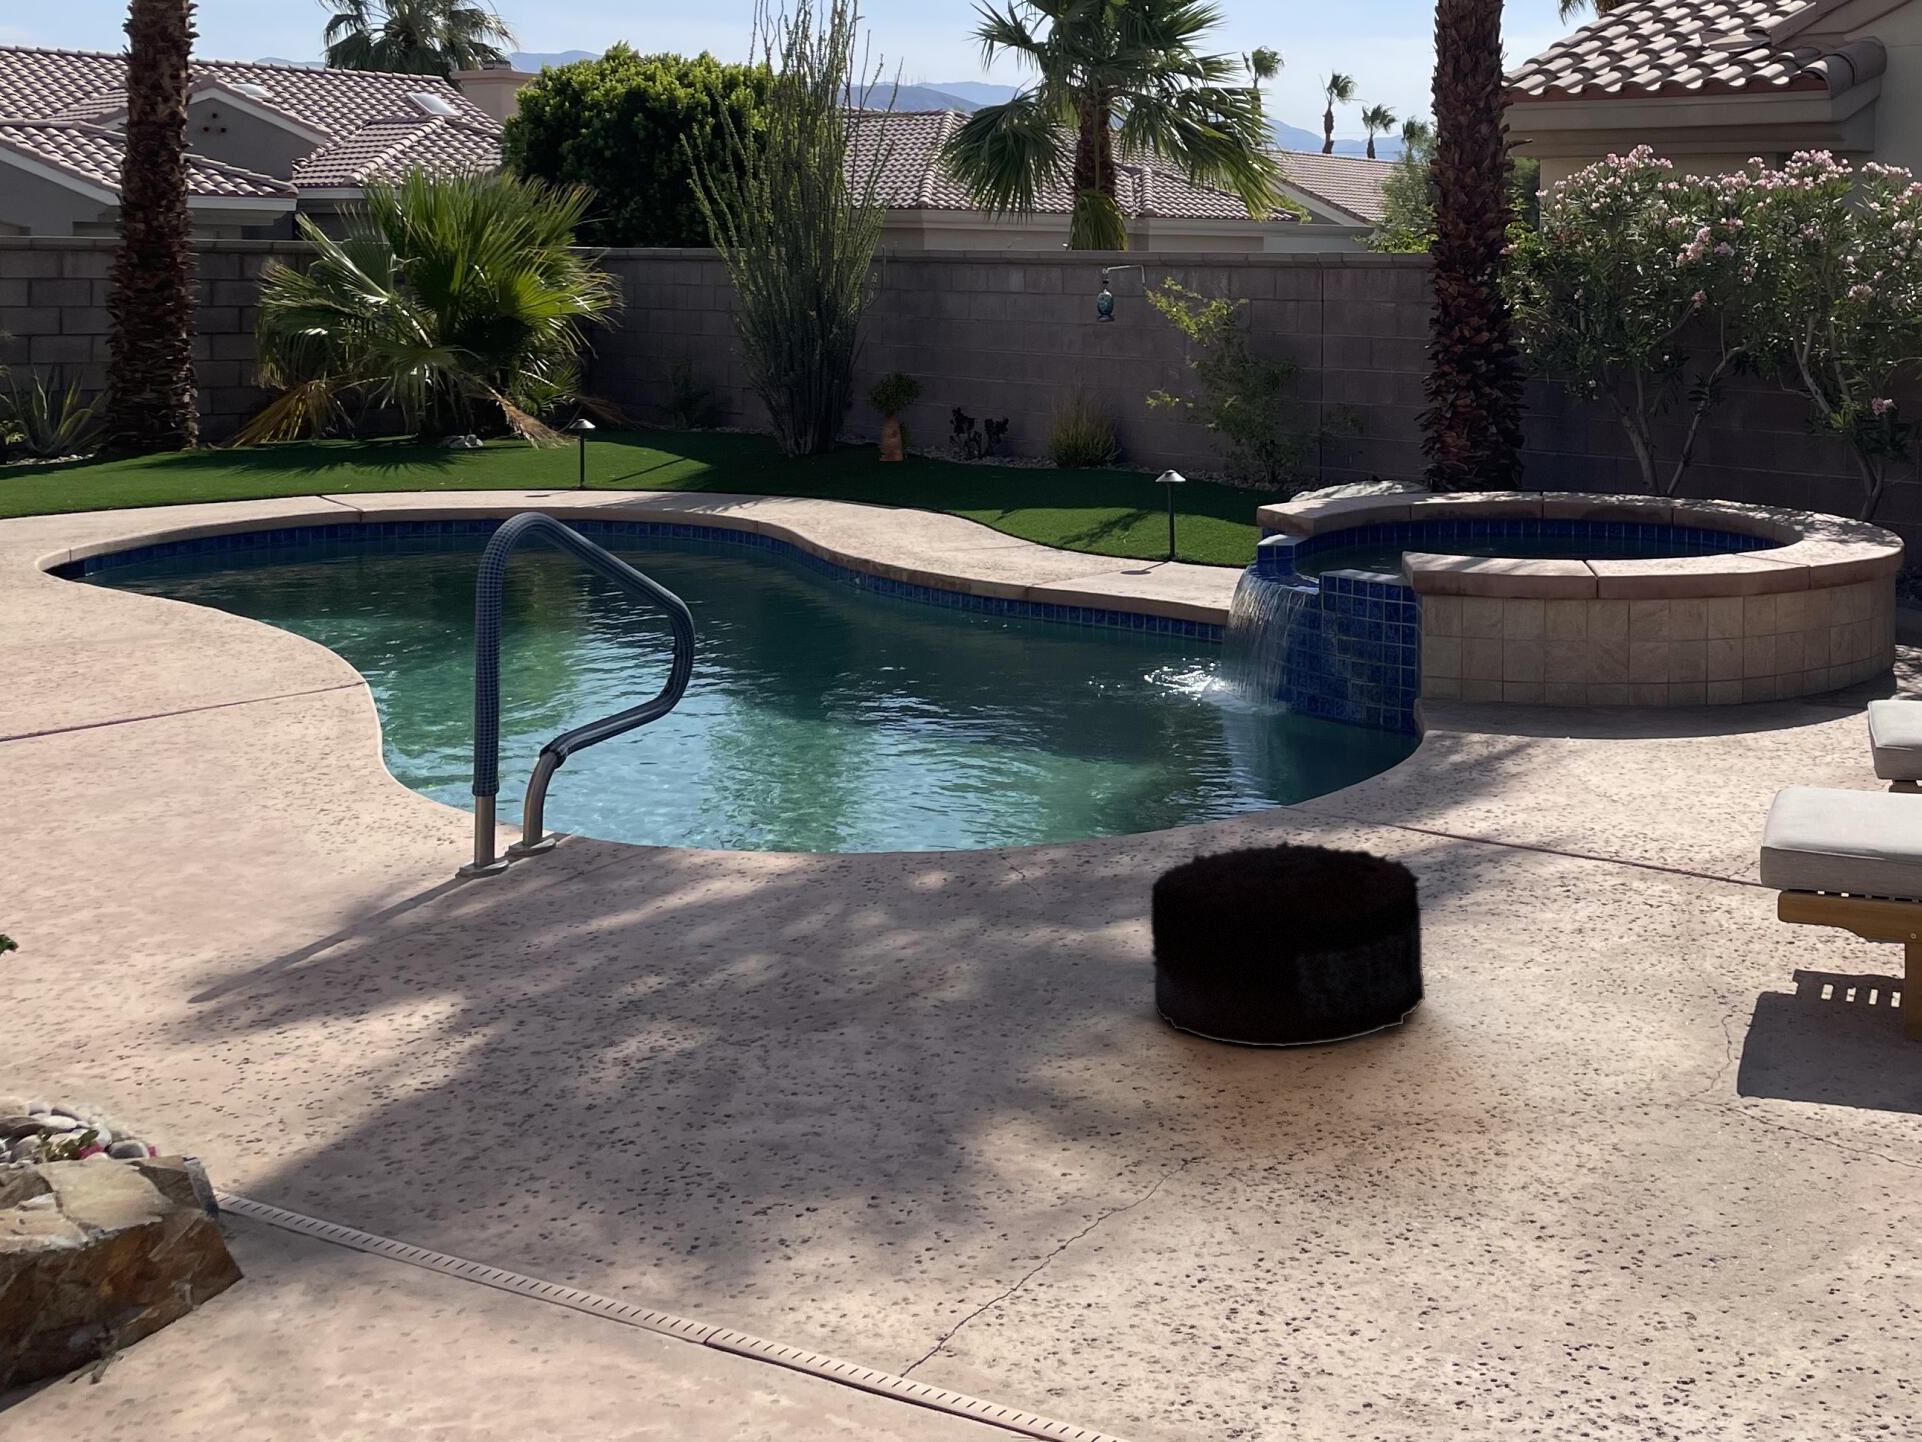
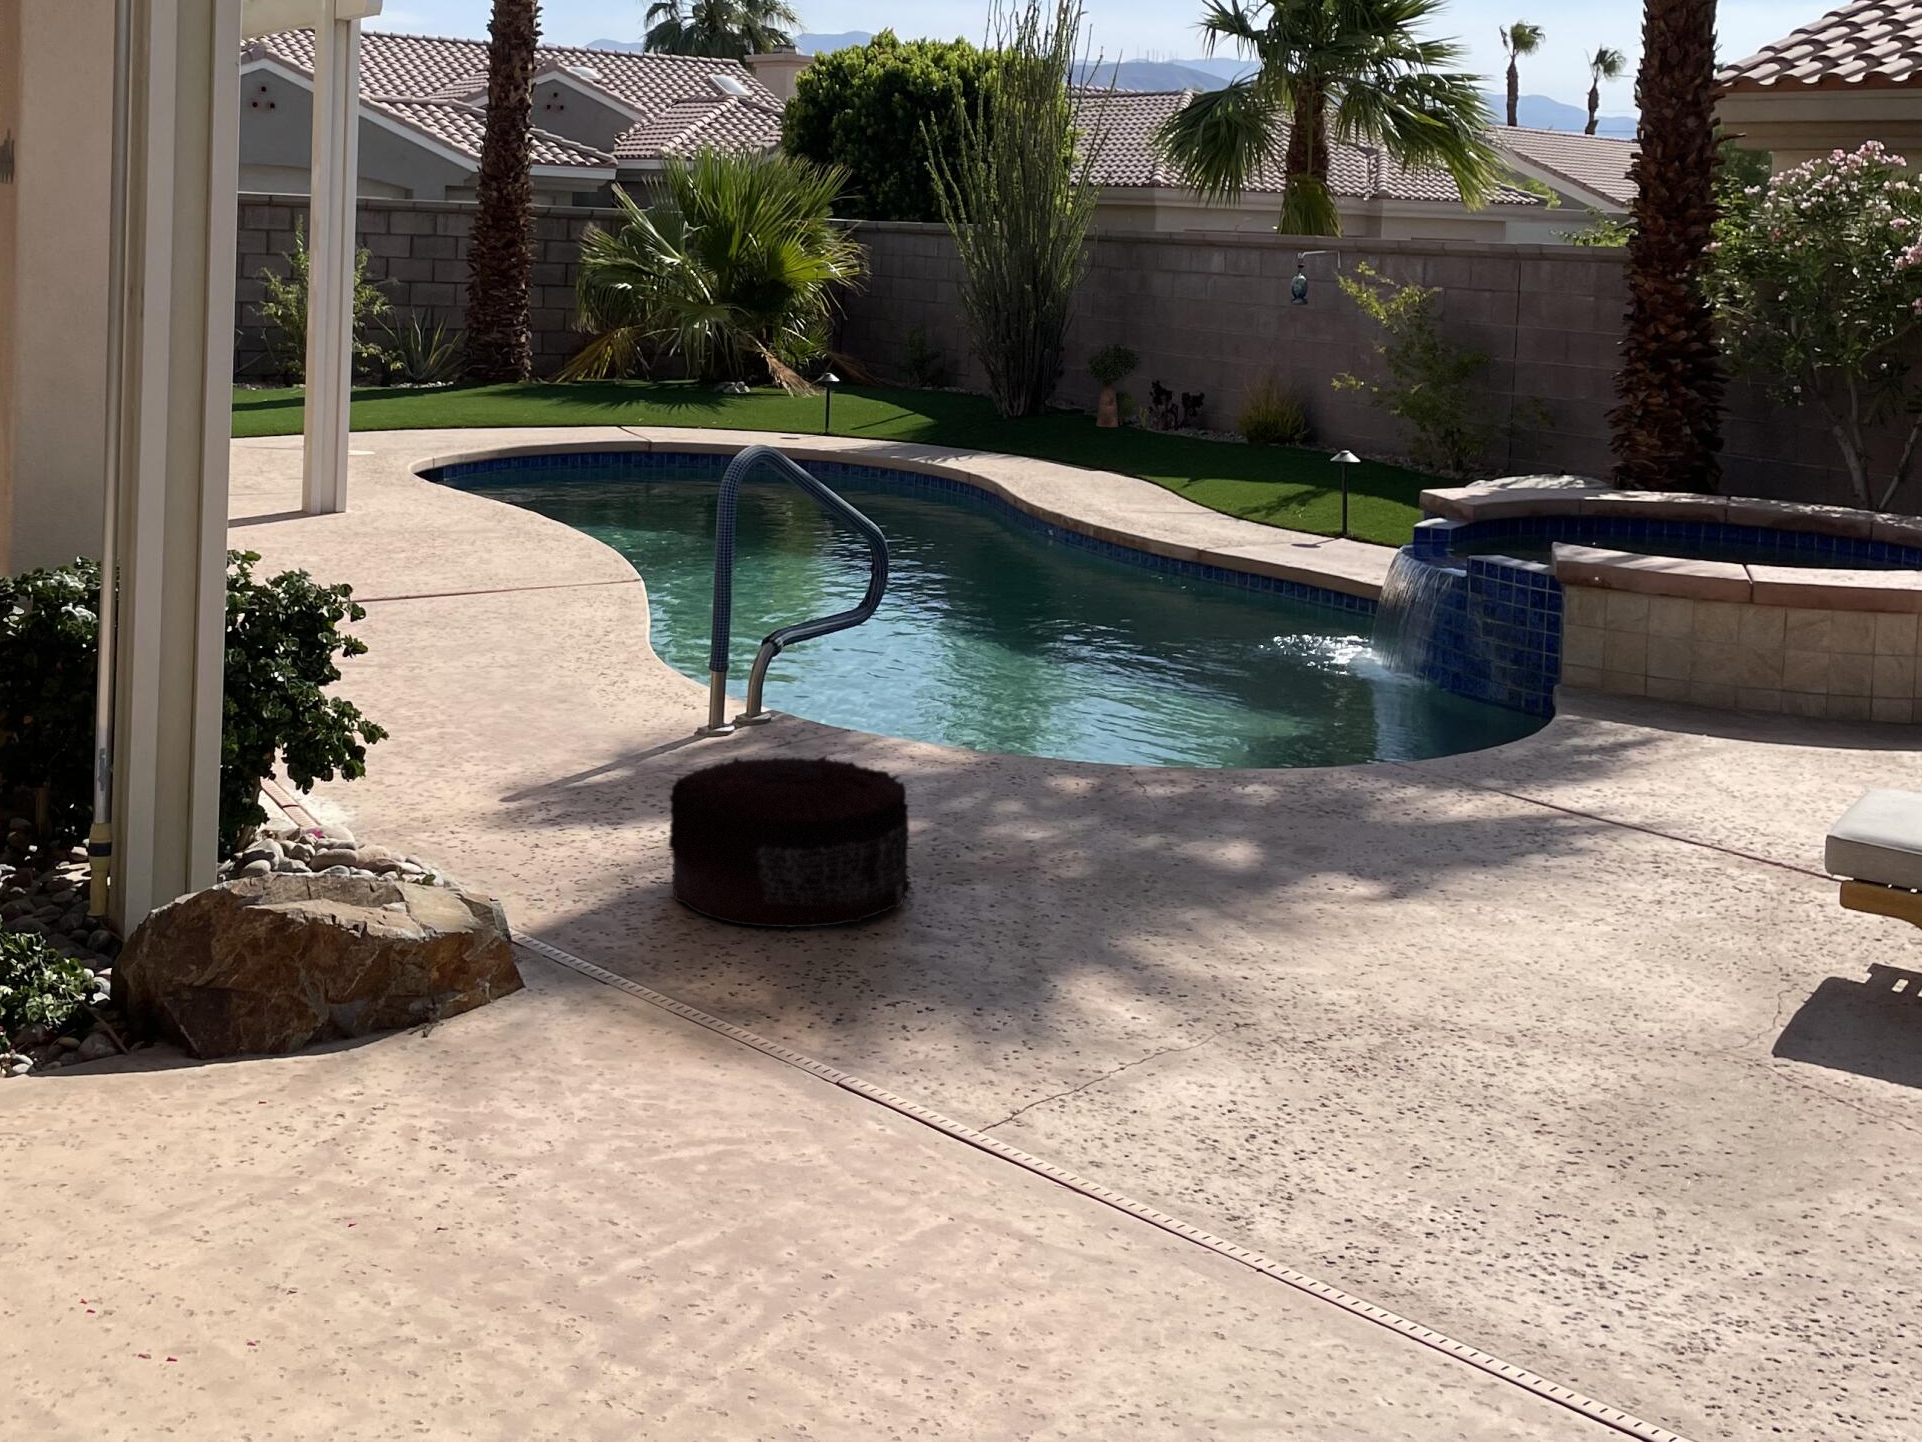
pouf: present [1151,841,1425,1047] -> present [669,756,910,927]

